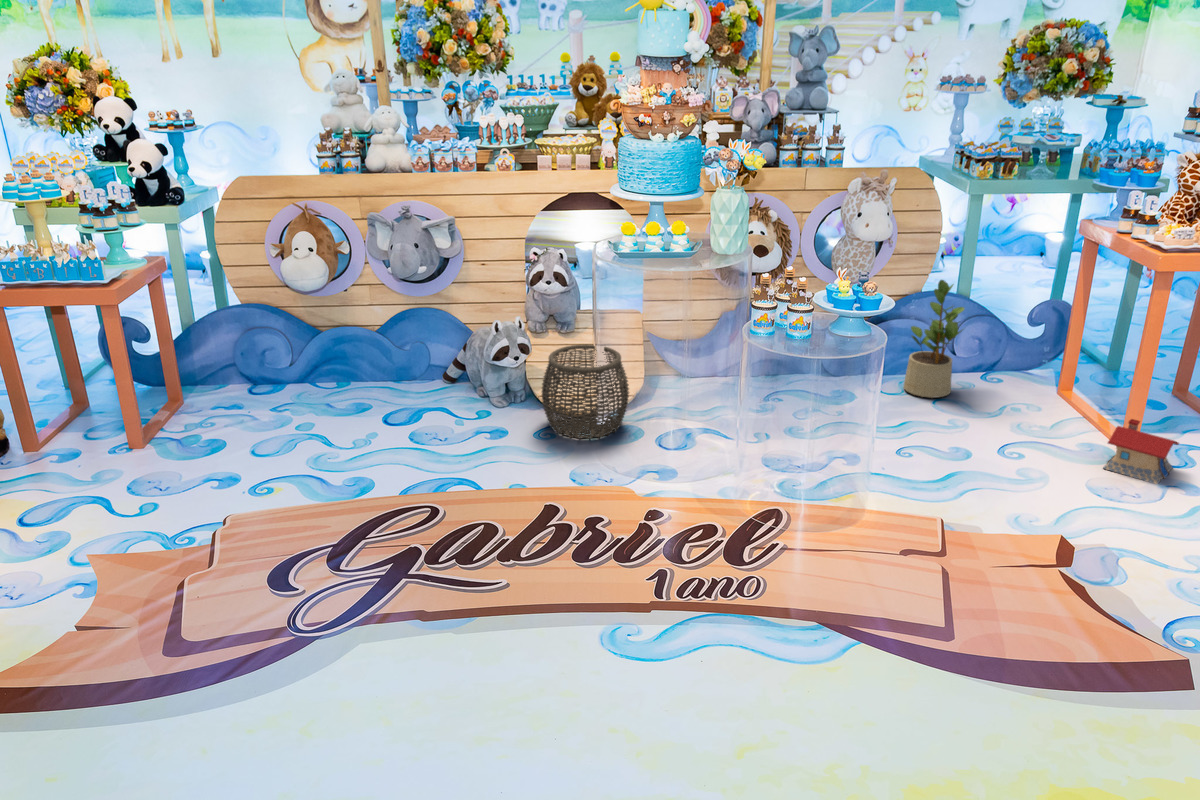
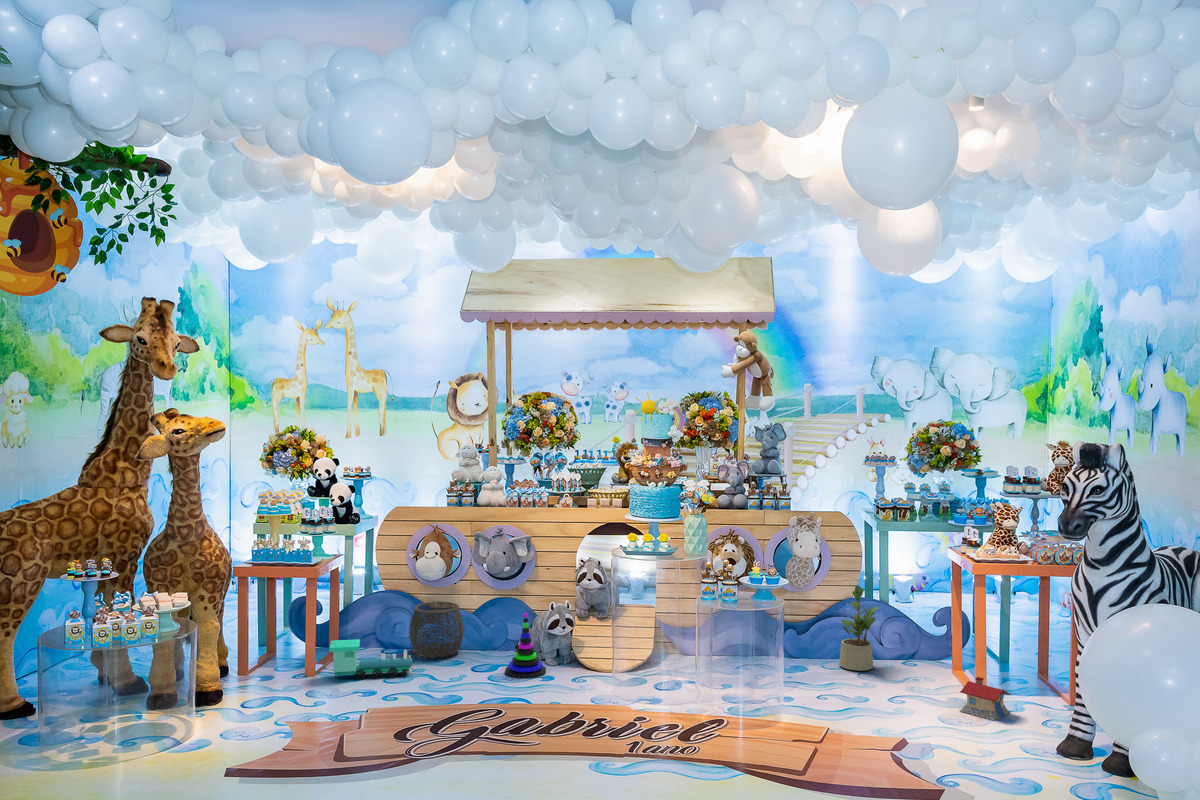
stacking toy: none [433,341,493,436] -> present [505,613,546,678]
woven basket: present [542,344,629,439] -> present [409,601,464,658]
toy train: none [157,390,293,450] -> present [330,639,413,679]

